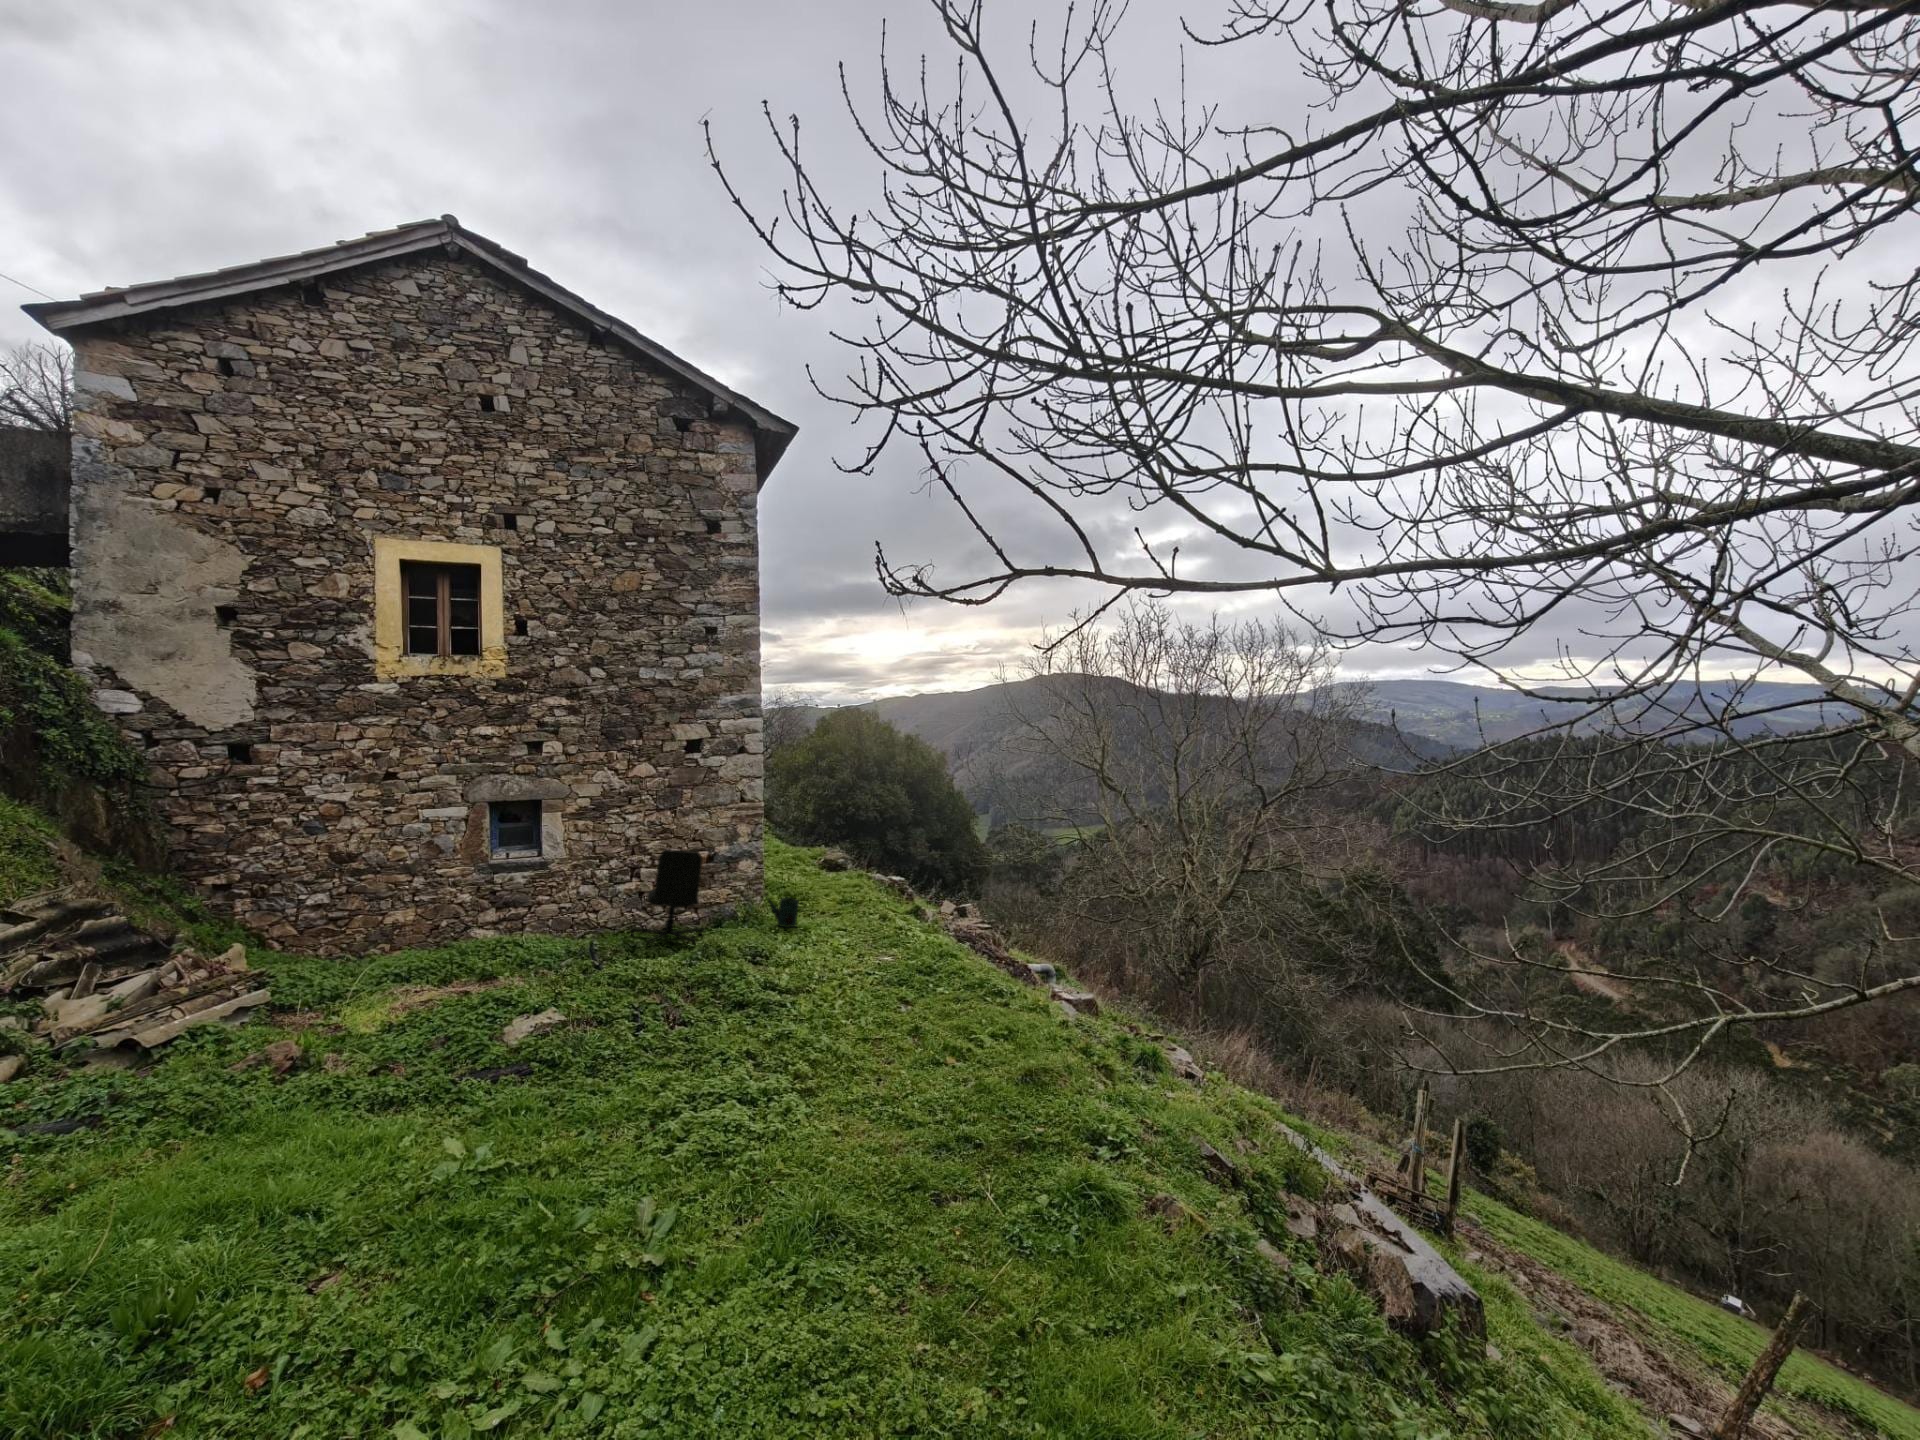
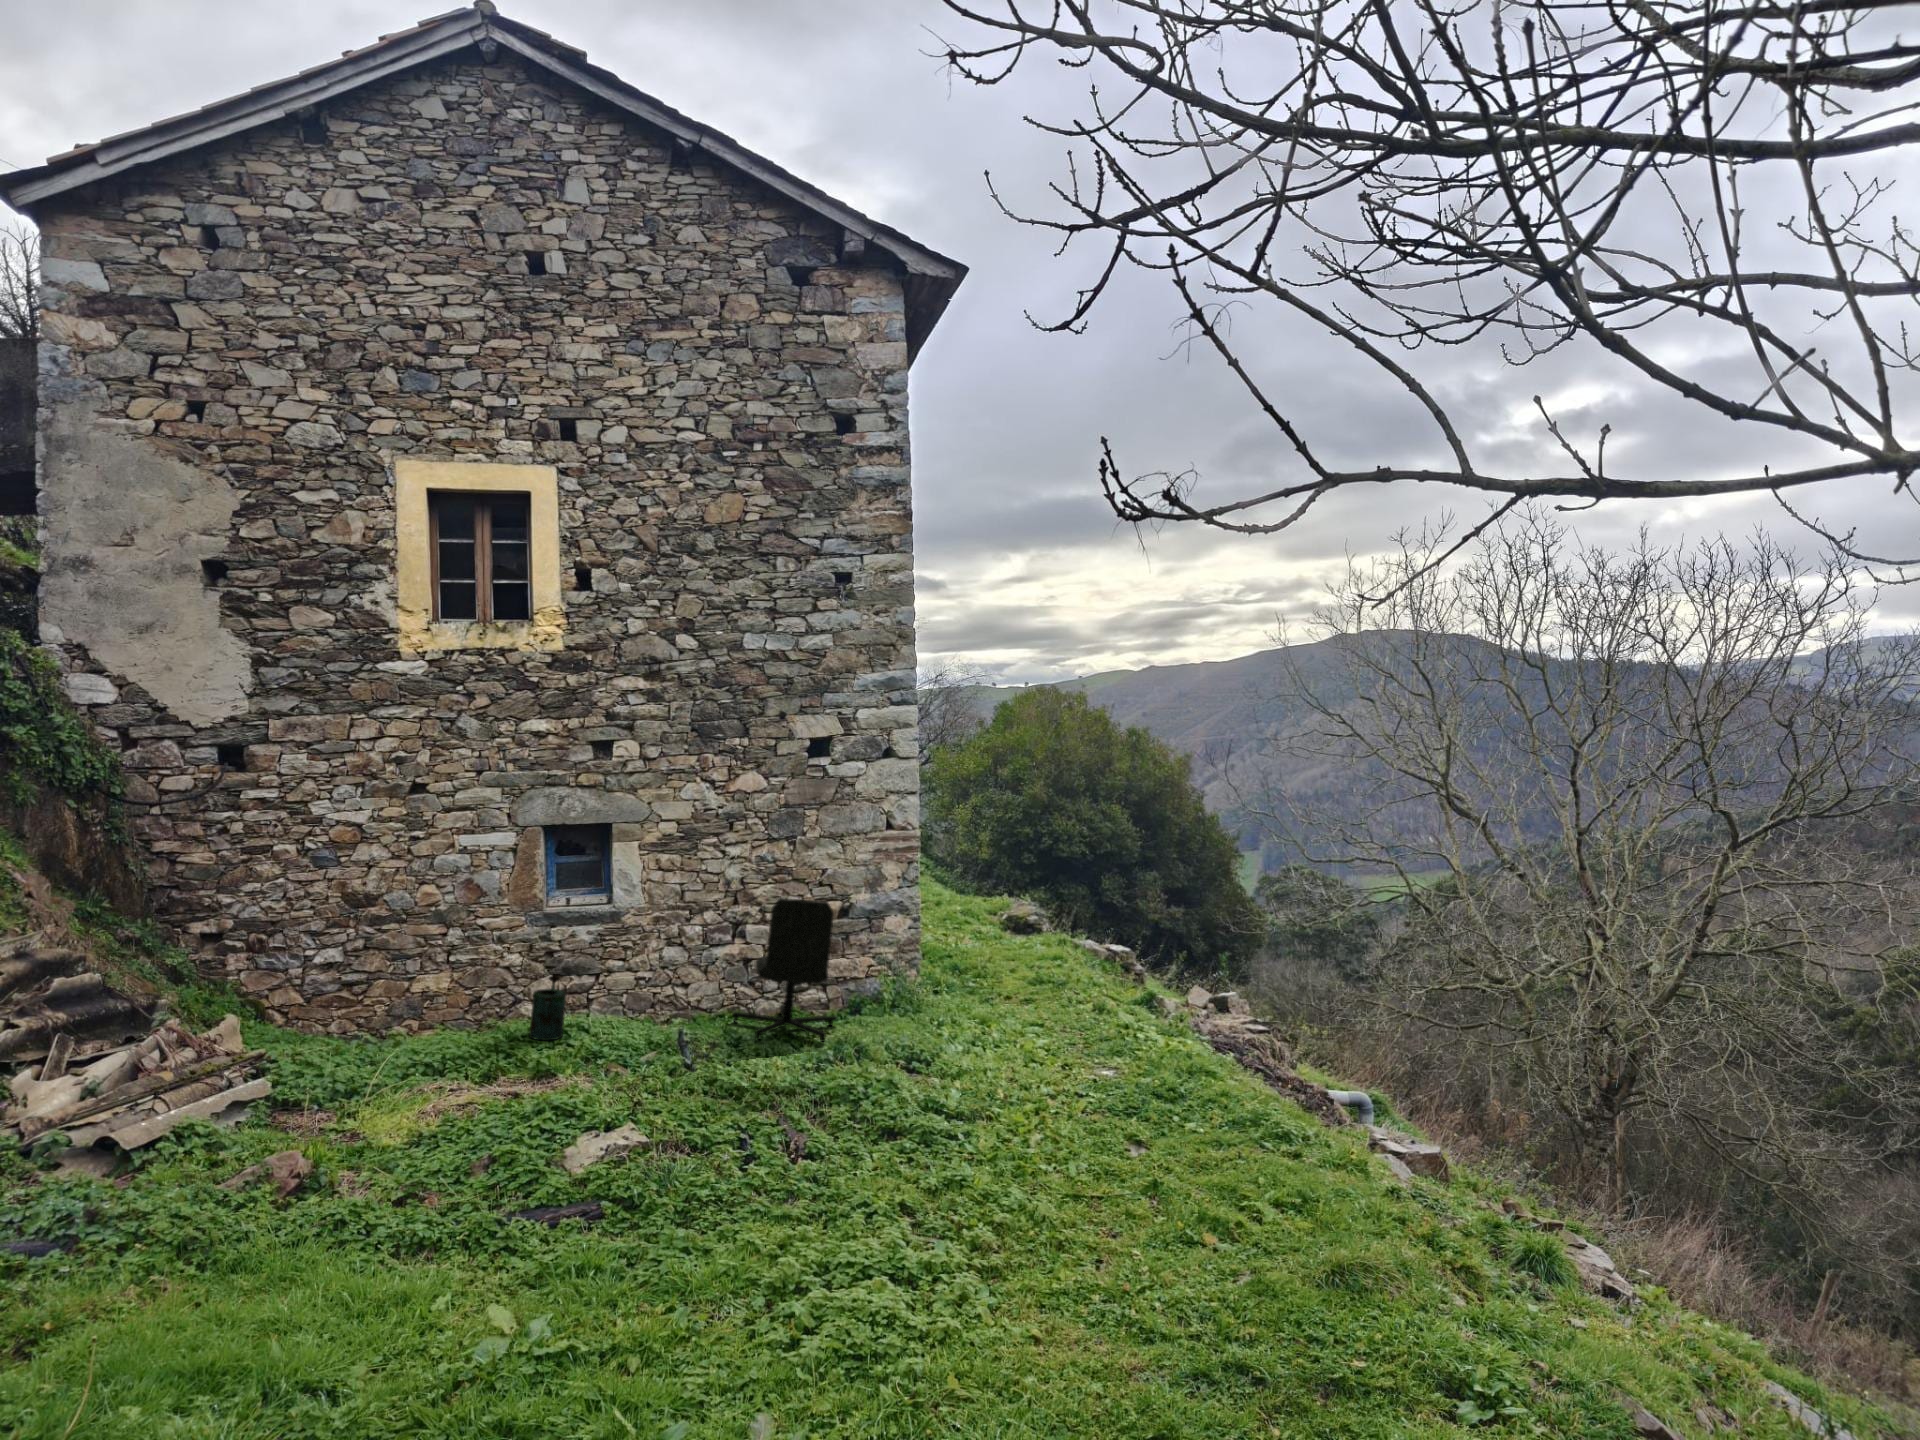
watering can: present [764,892,799,927] -> present [529,976,567,1040]

